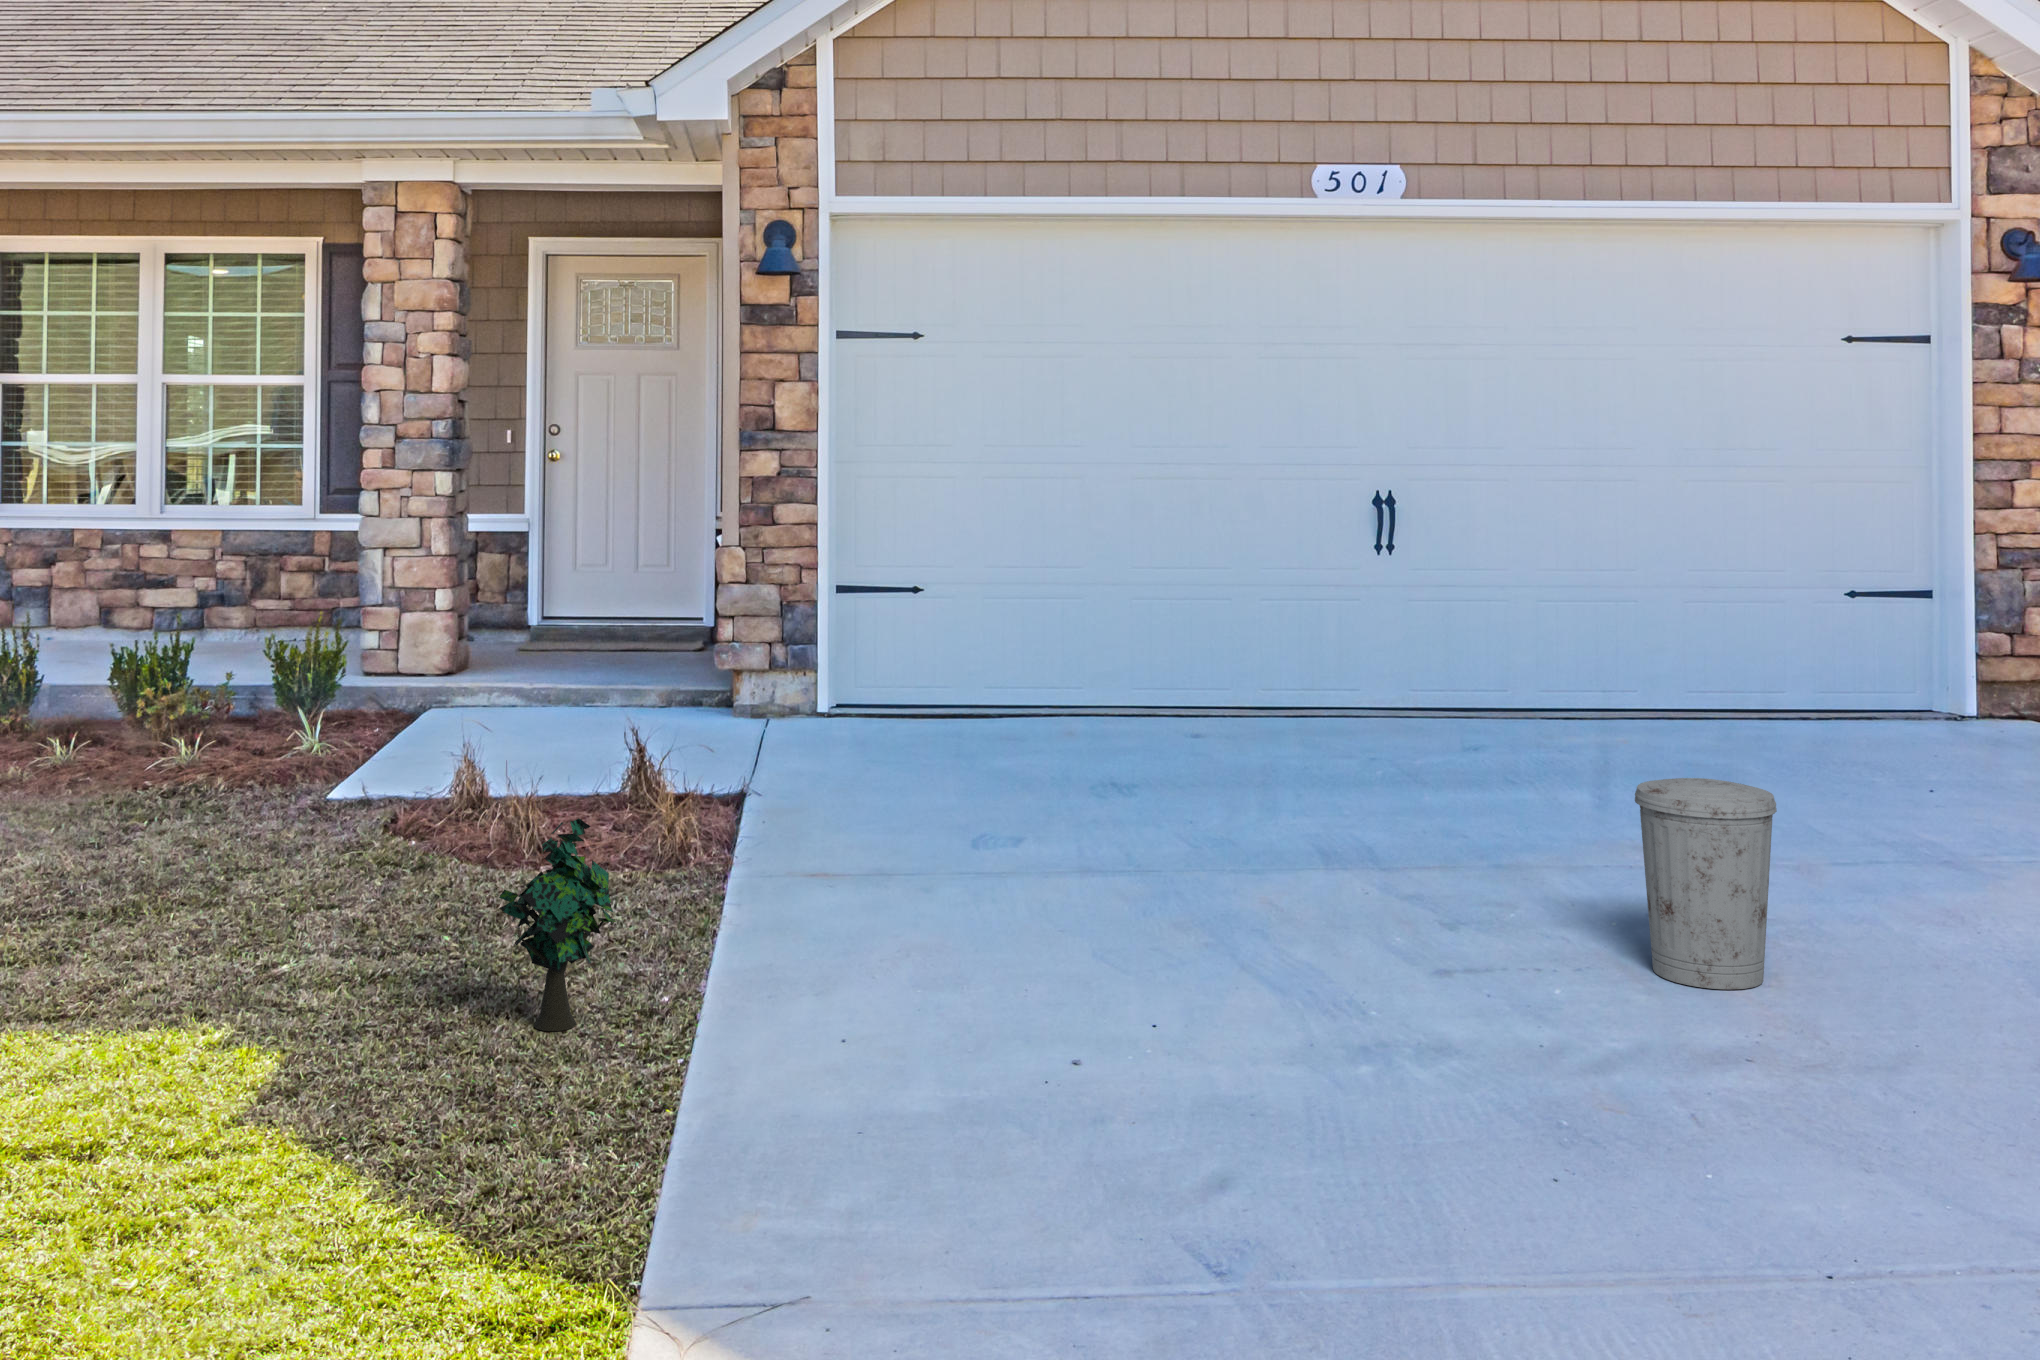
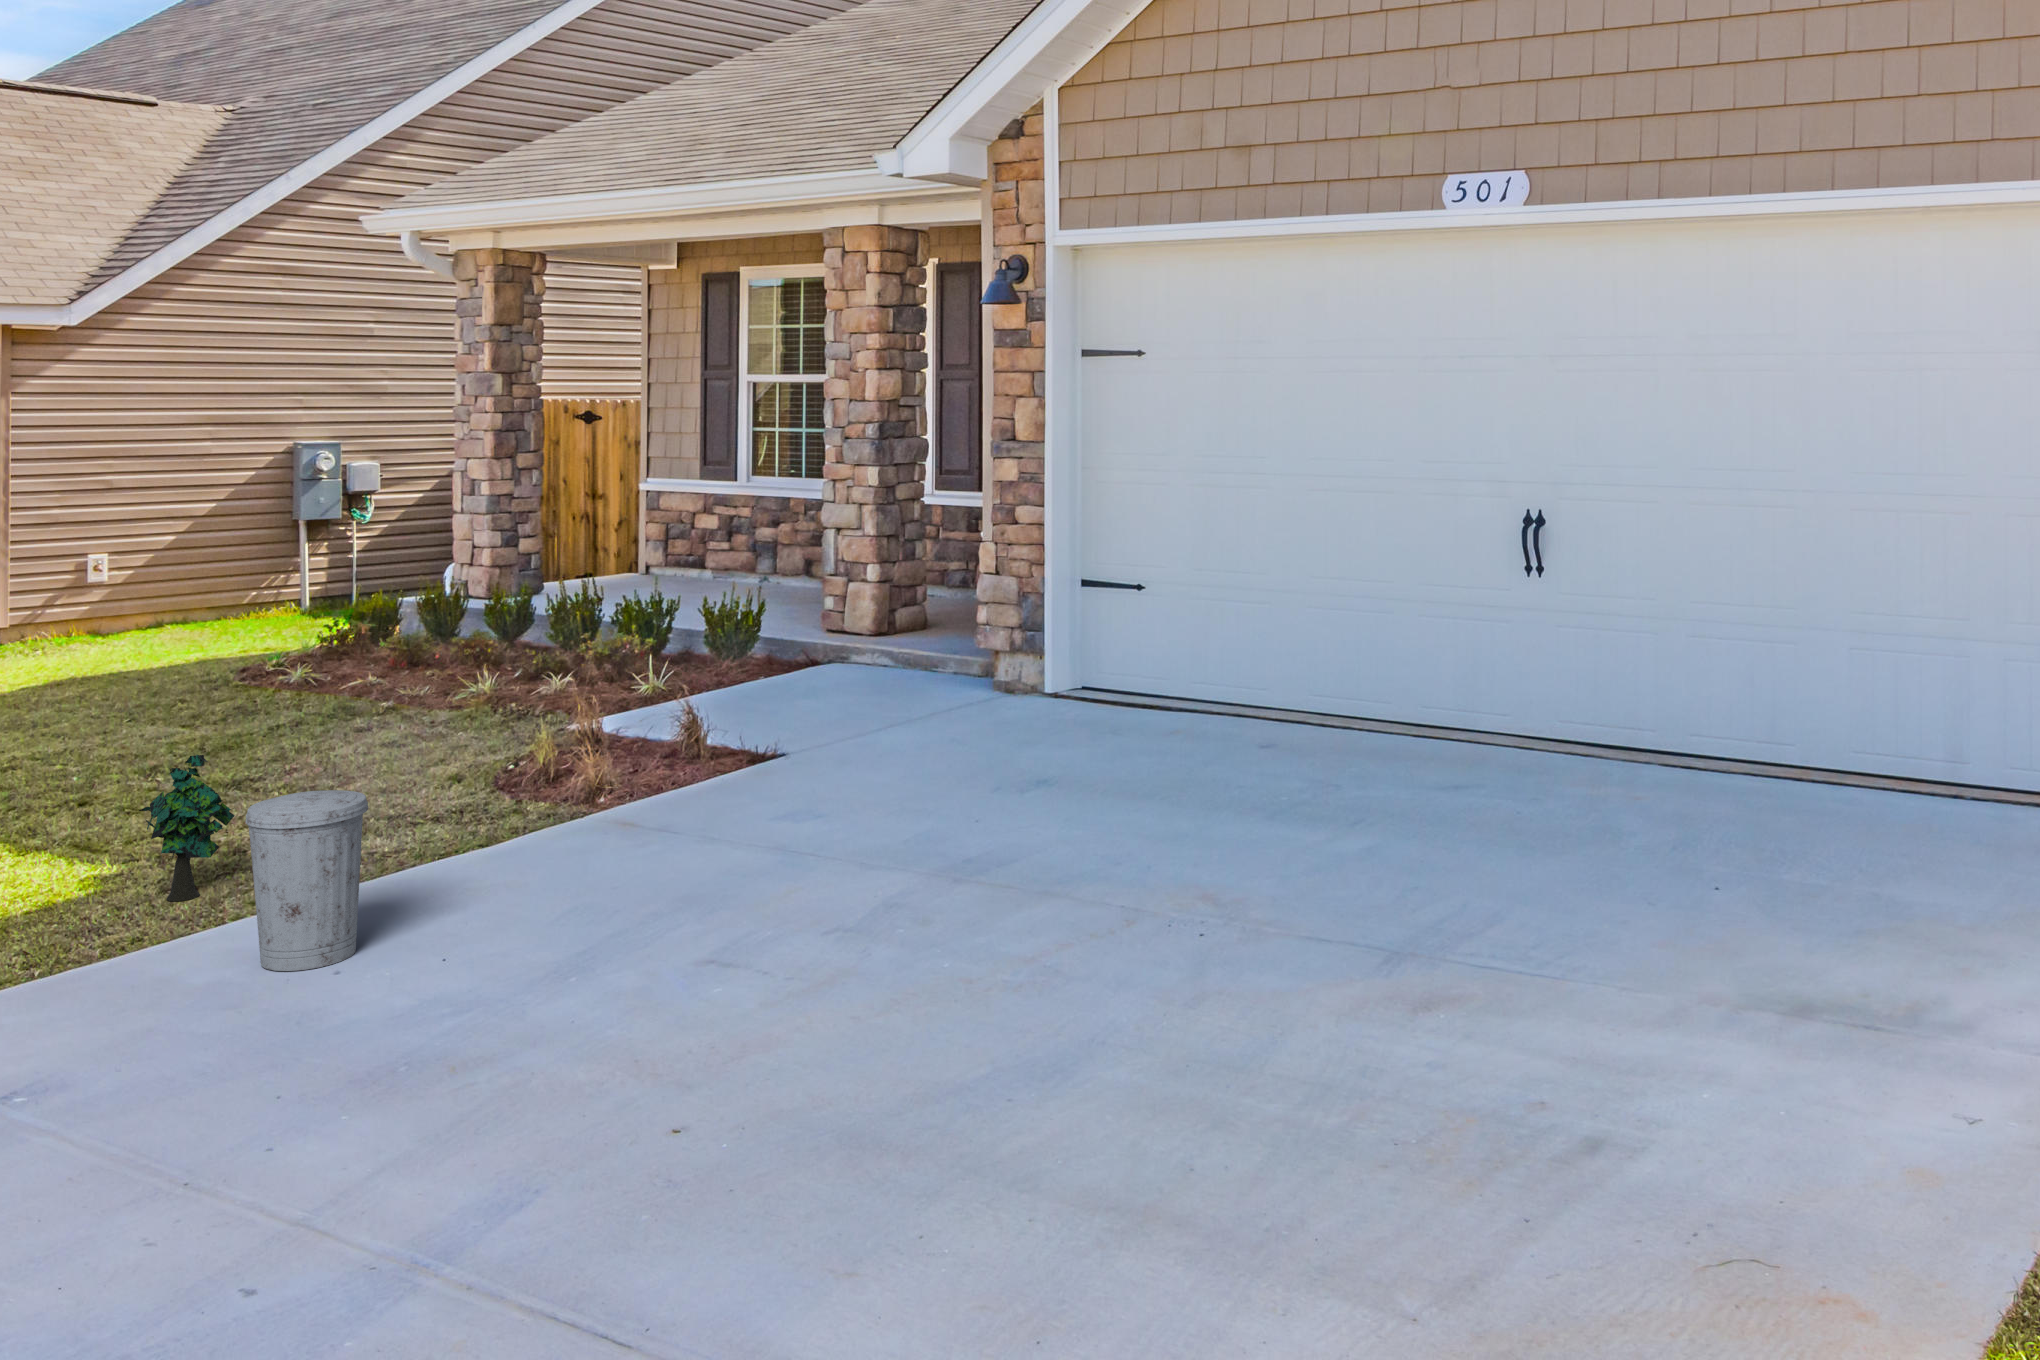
trash can: present [1635,778,1777,990] -> present [246,790,368,971]

